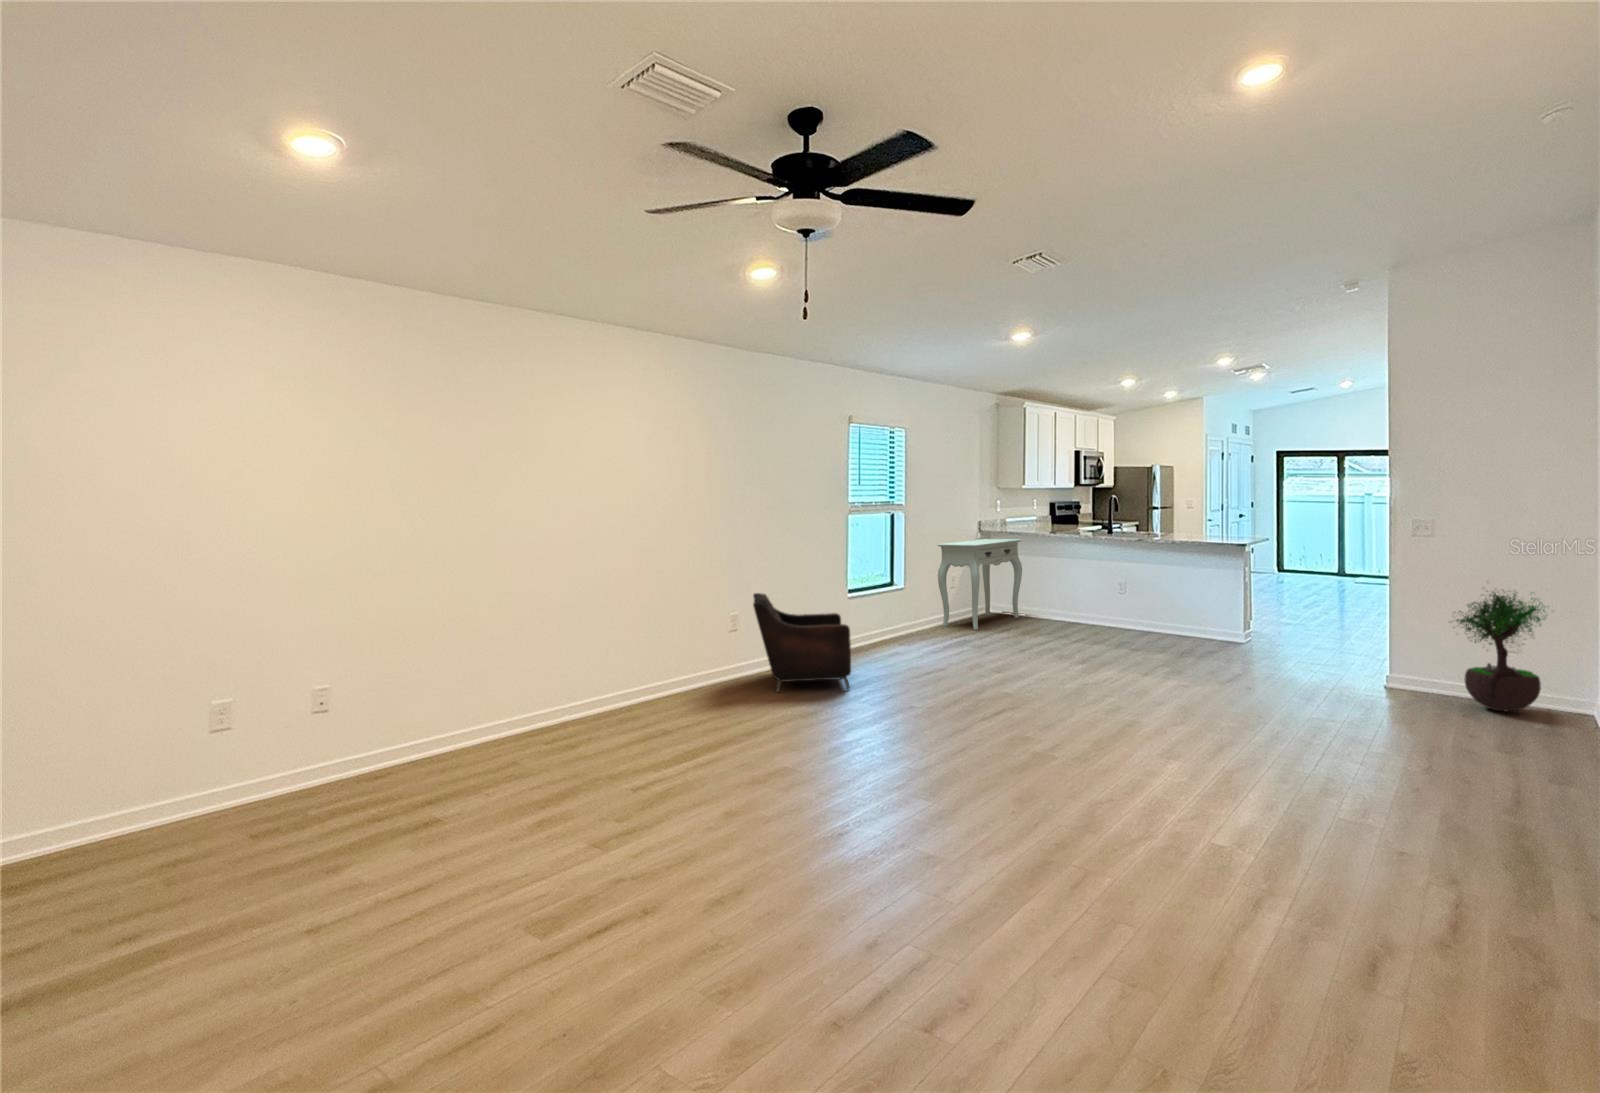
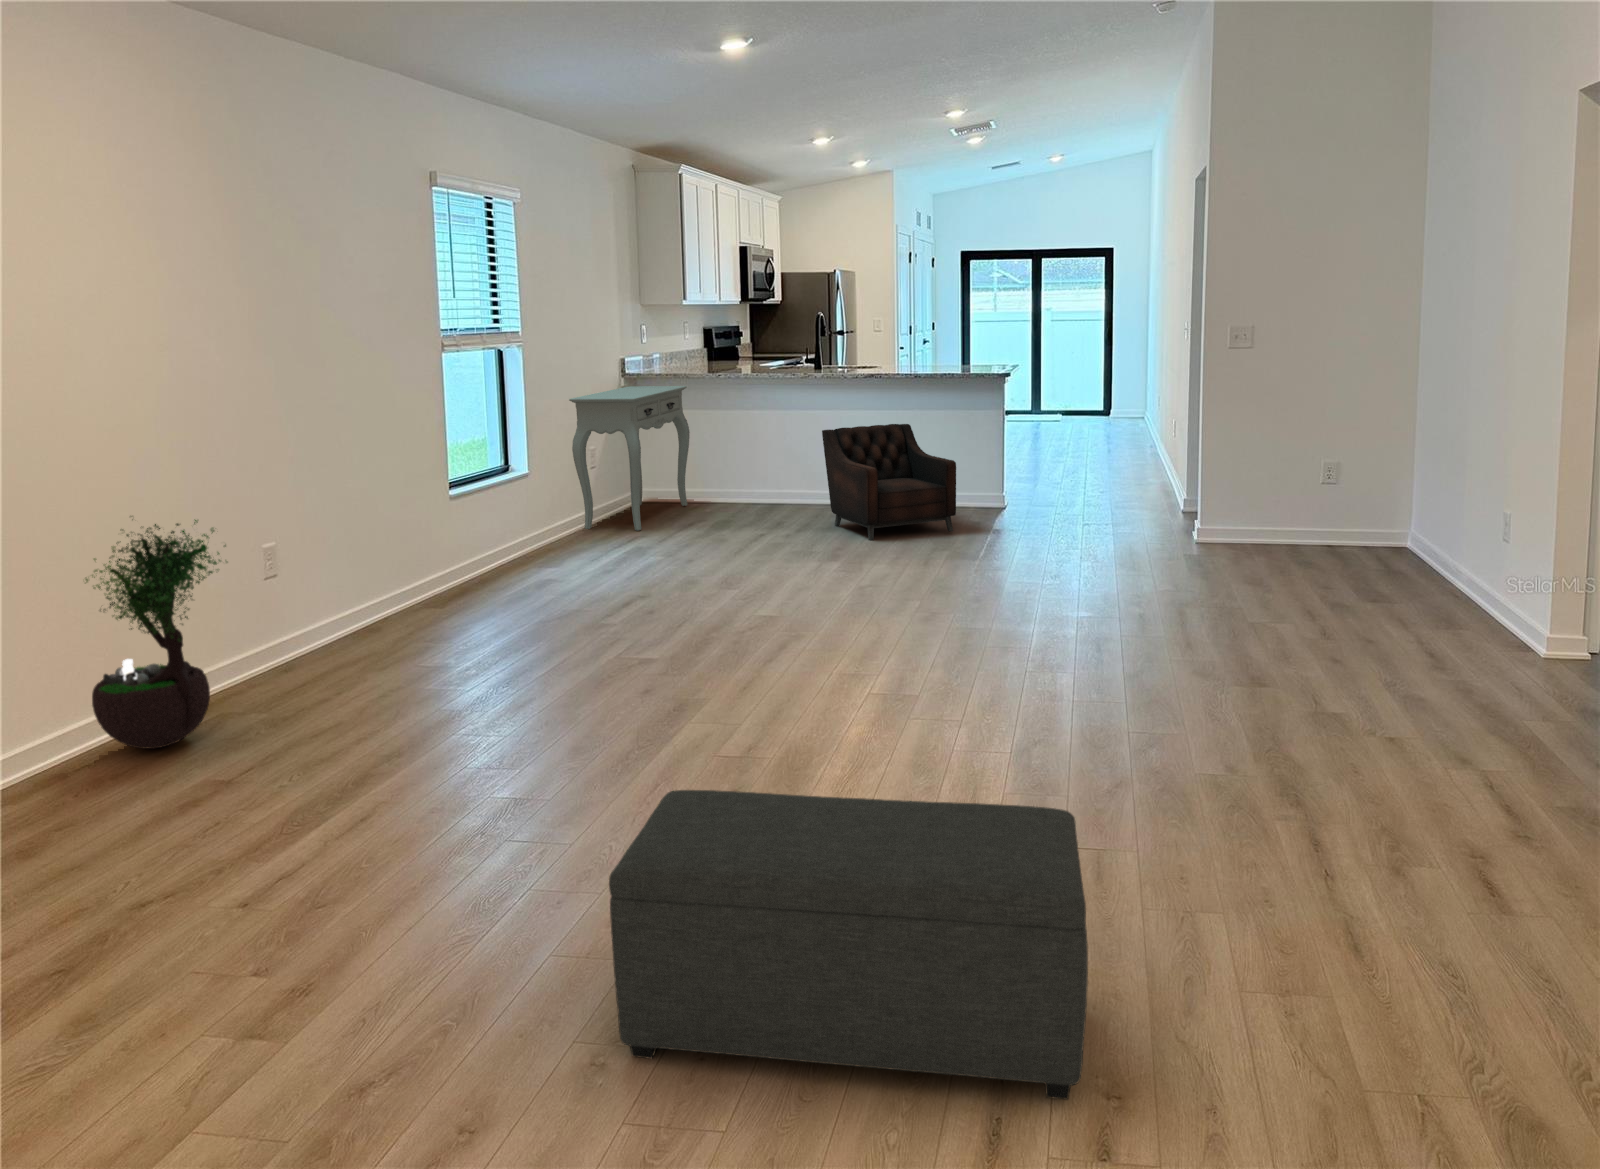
potted tree: present [1456,591,1545,712] -> present [86,519,226,749]
armchair: present [753,593,851,692] -> present [822,424,956,541]
ottoman: none [764,749,1063,984] -> present [609,790,1088,1100]

